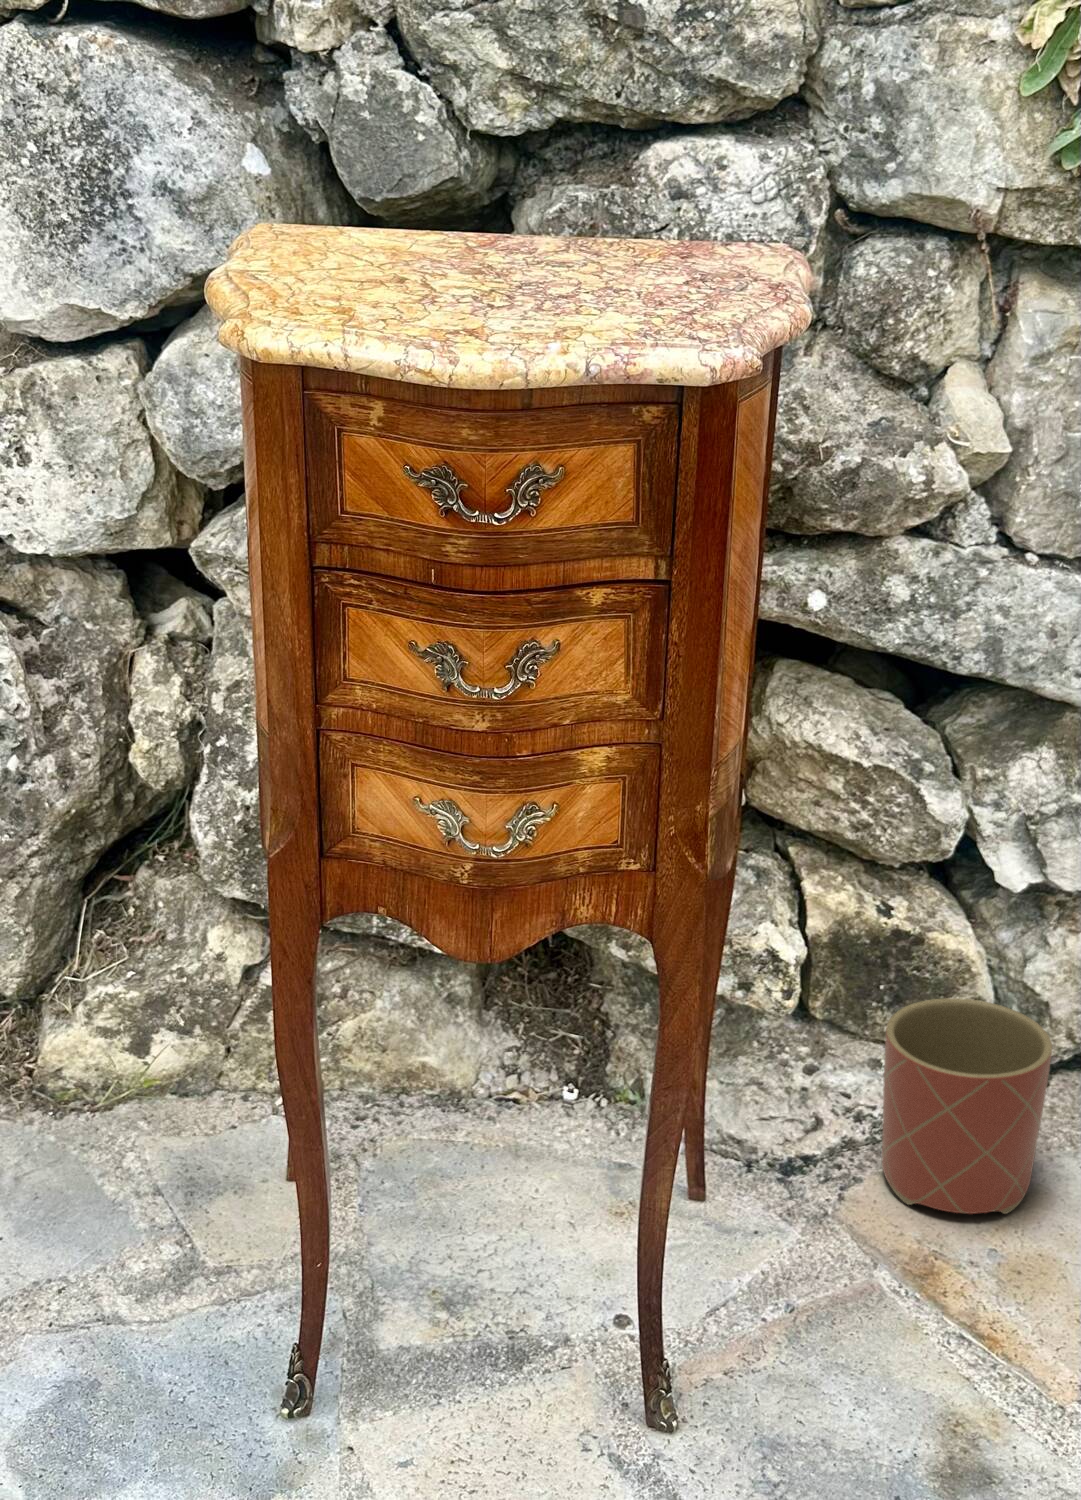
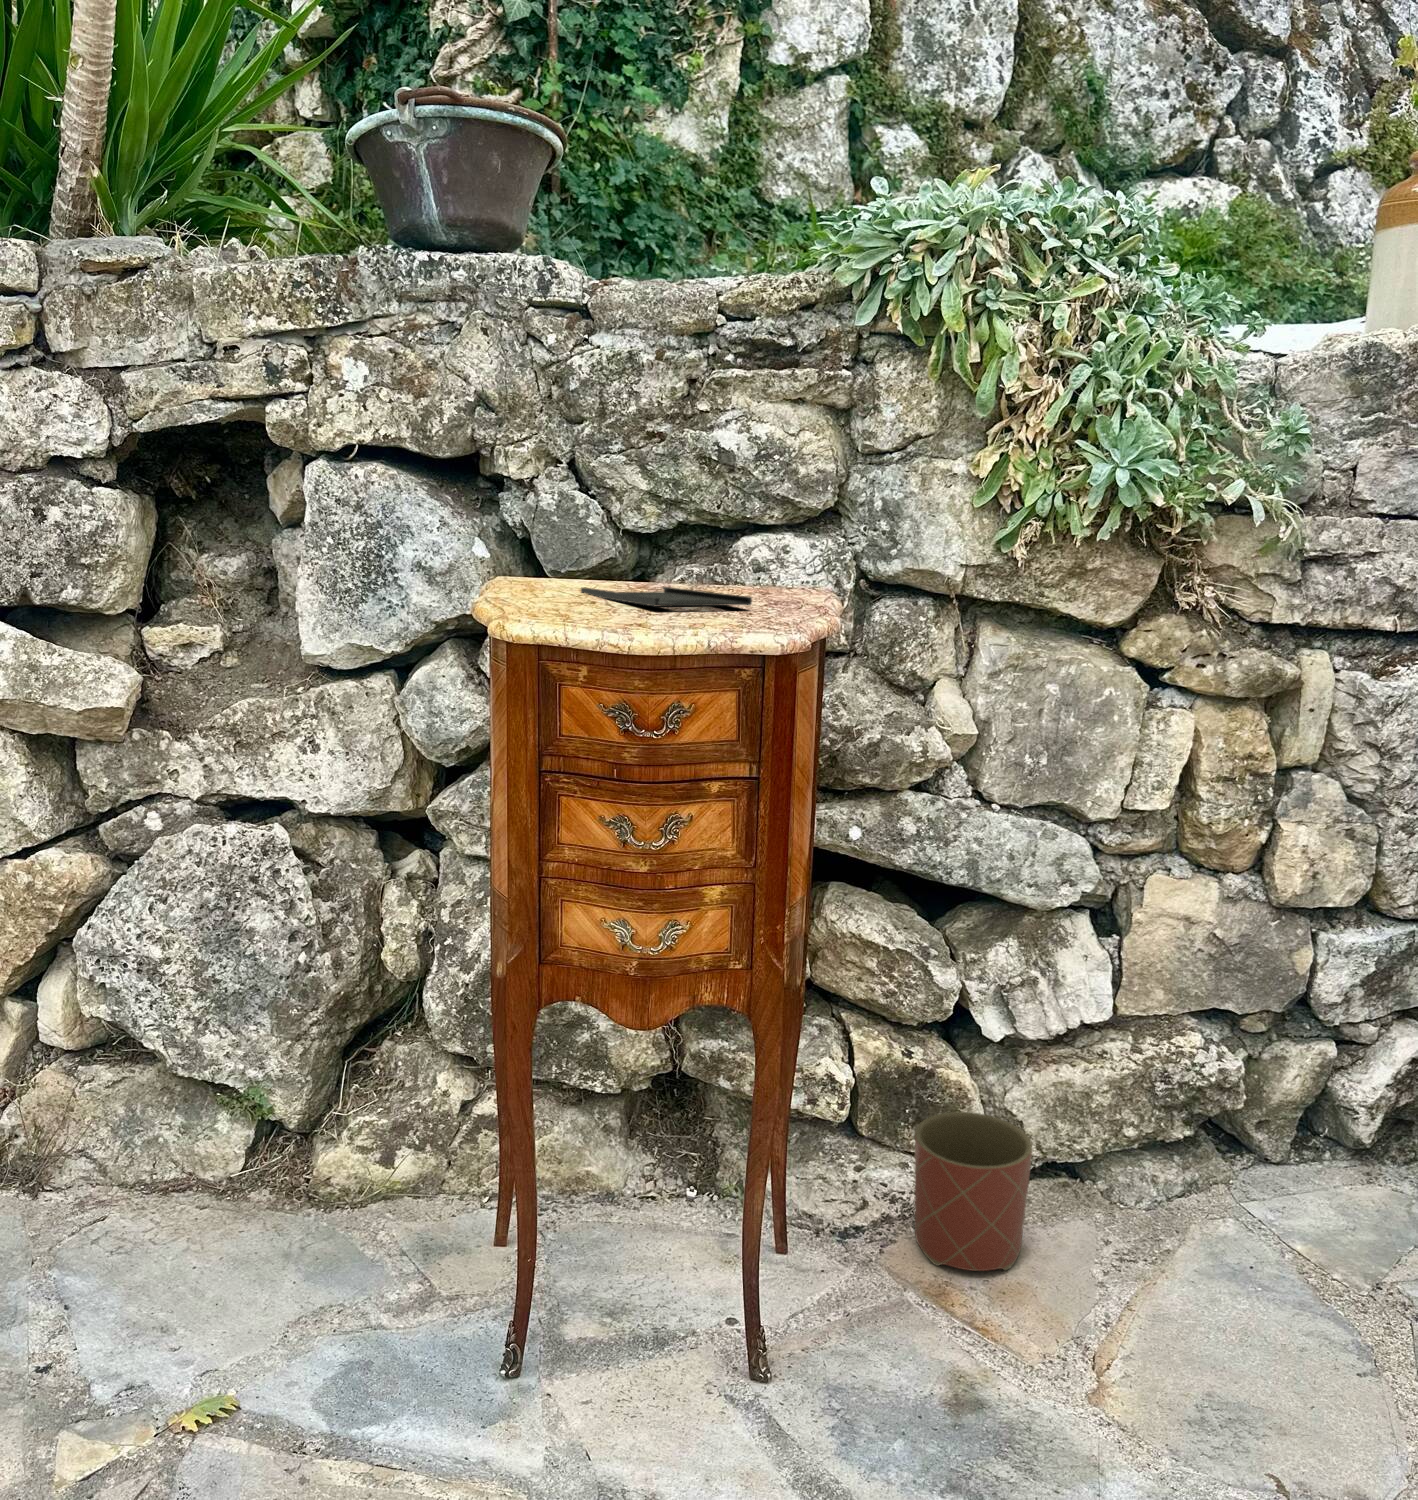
tray: none [404,238,650,290] -> present [581,587,752,607]

